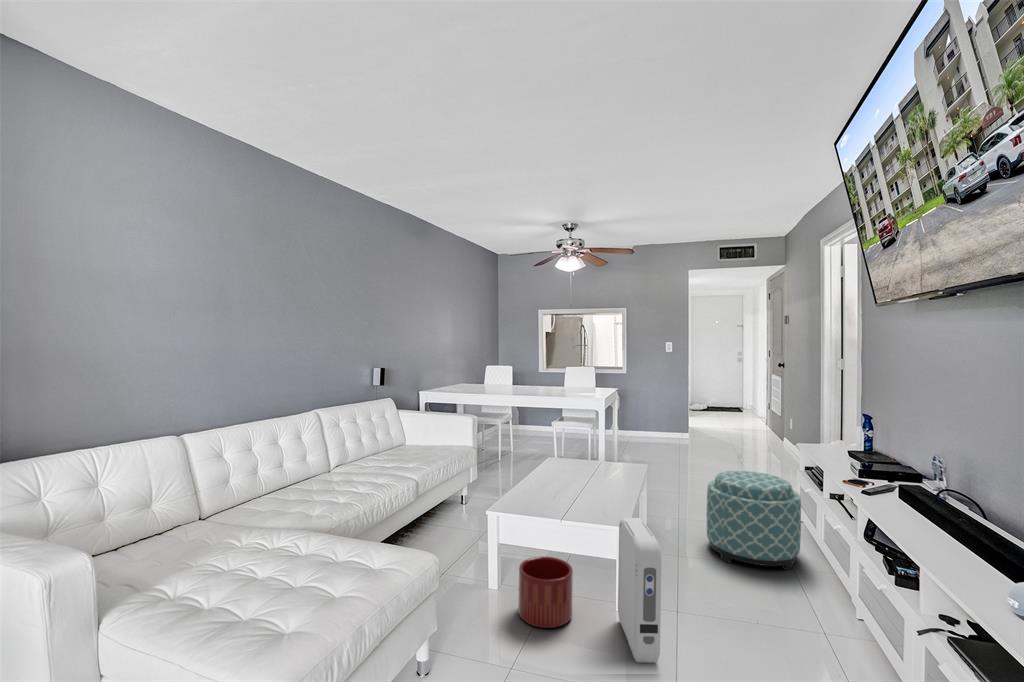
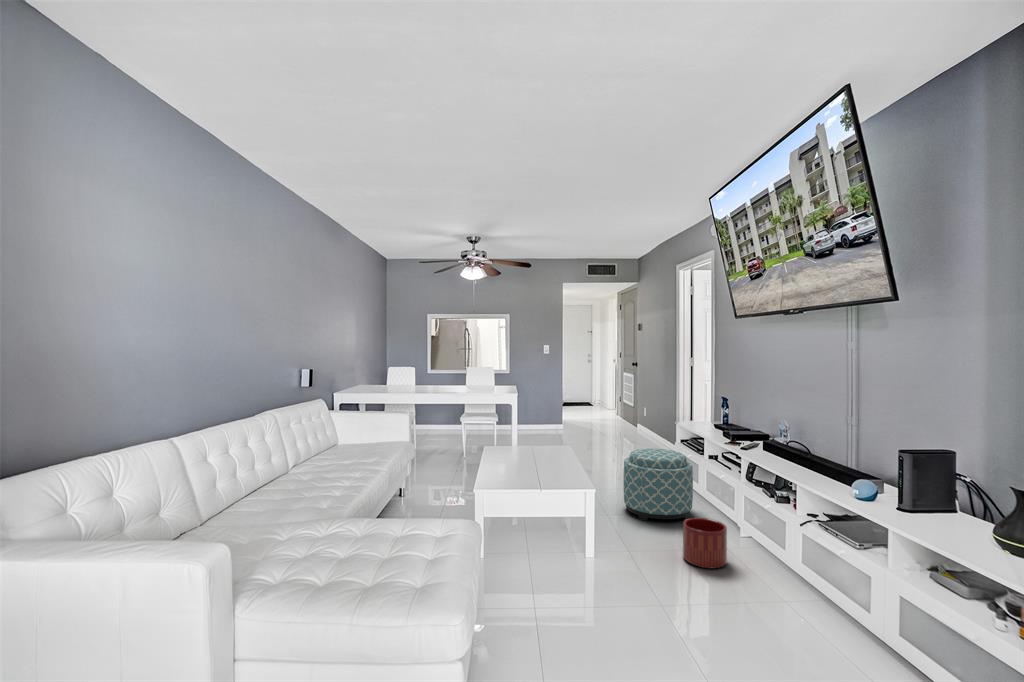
air purifier: present [618,518,661,663] -> none [593,489,641,597]
planter: present [518,557,573,628] -> present [683,518,727,569]

